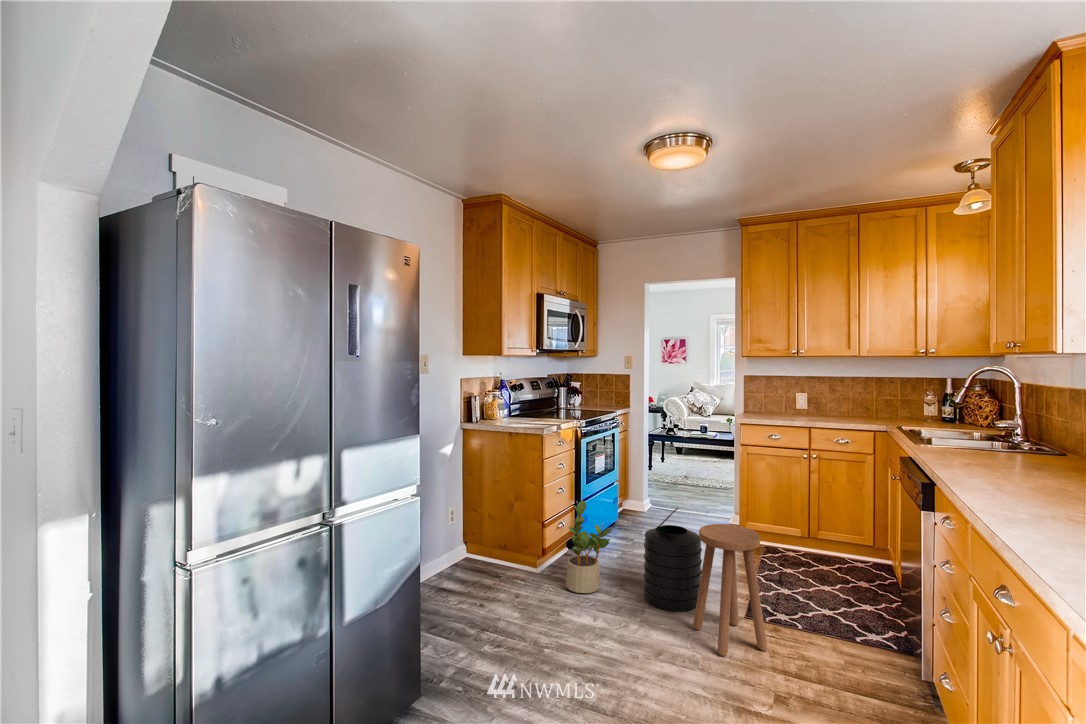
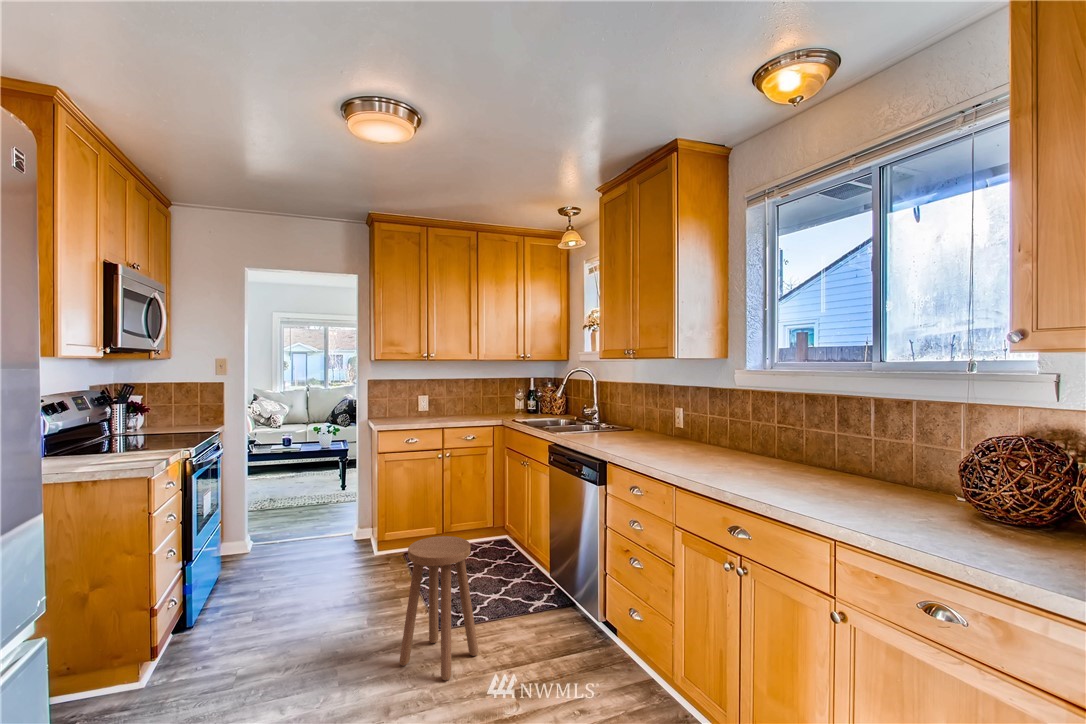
potted plant: present [566,501,611,593] -> none [202,558,274,692]
trash can: present [644,508,702,612] -> none [319,534,389,661]

